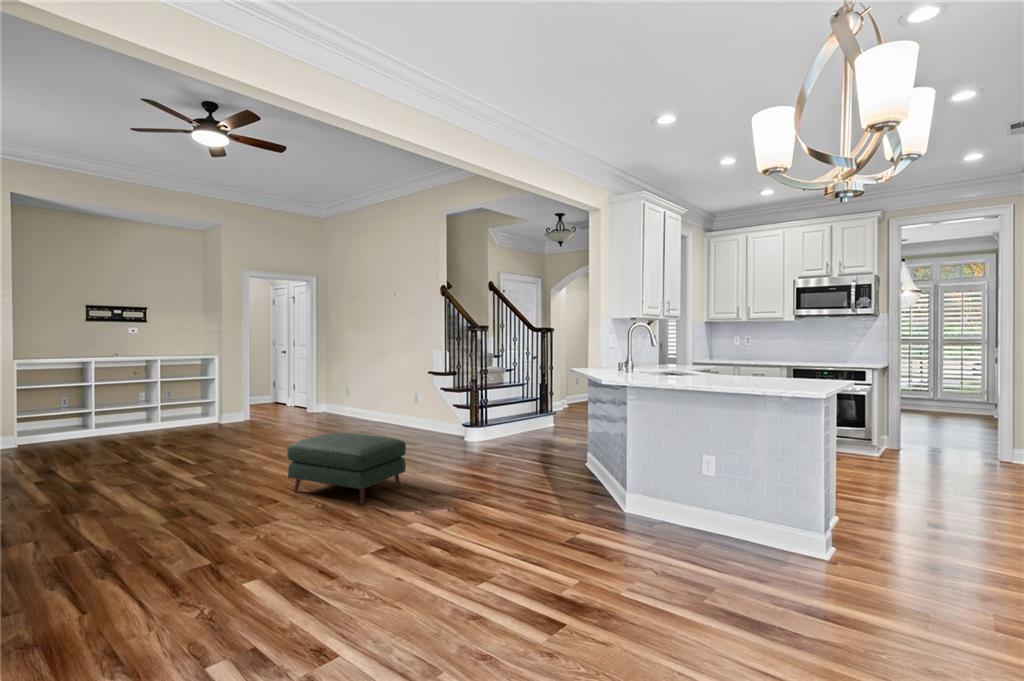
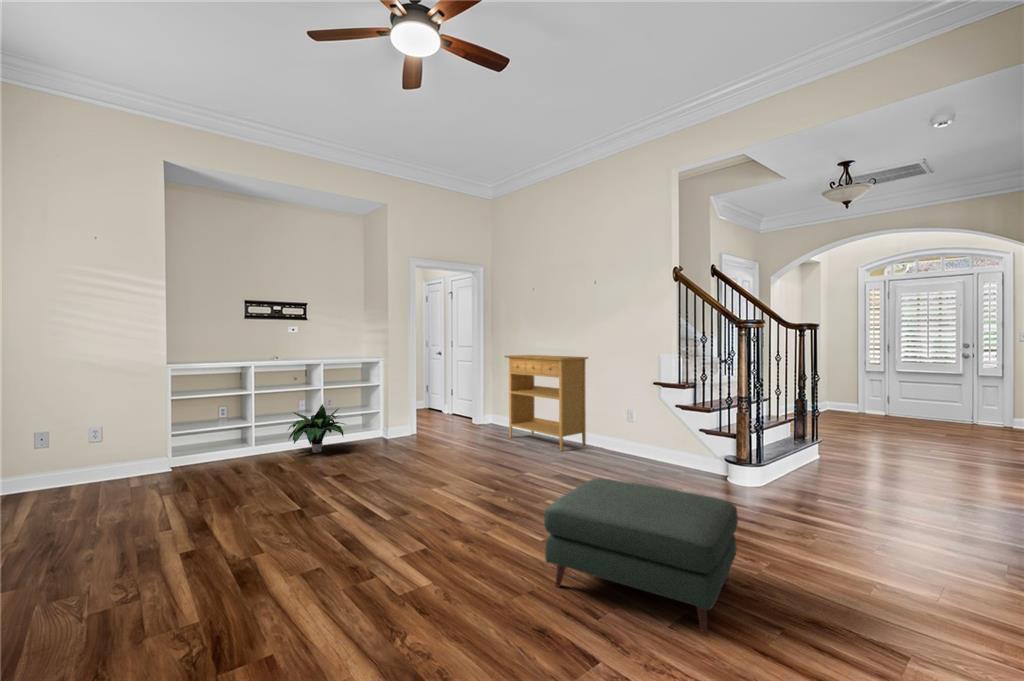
console table: none [327,354,392,430] -> present [504,355,588,451]
potted plant: none [125,394,184,435] -> present [288,404,346,453]

